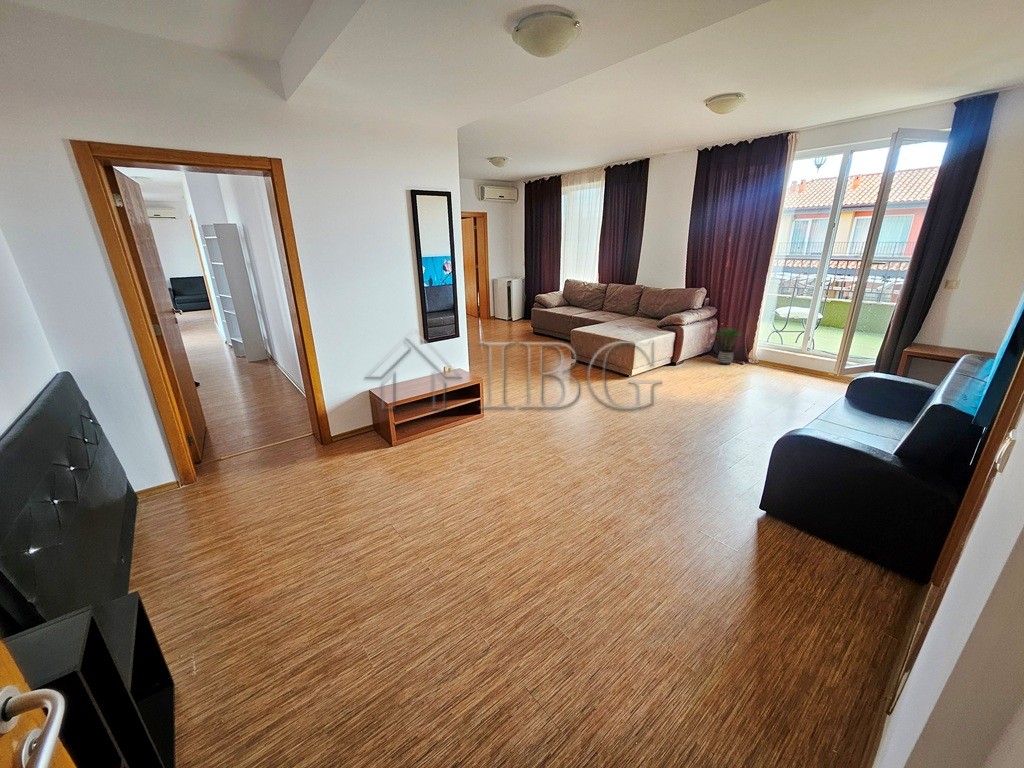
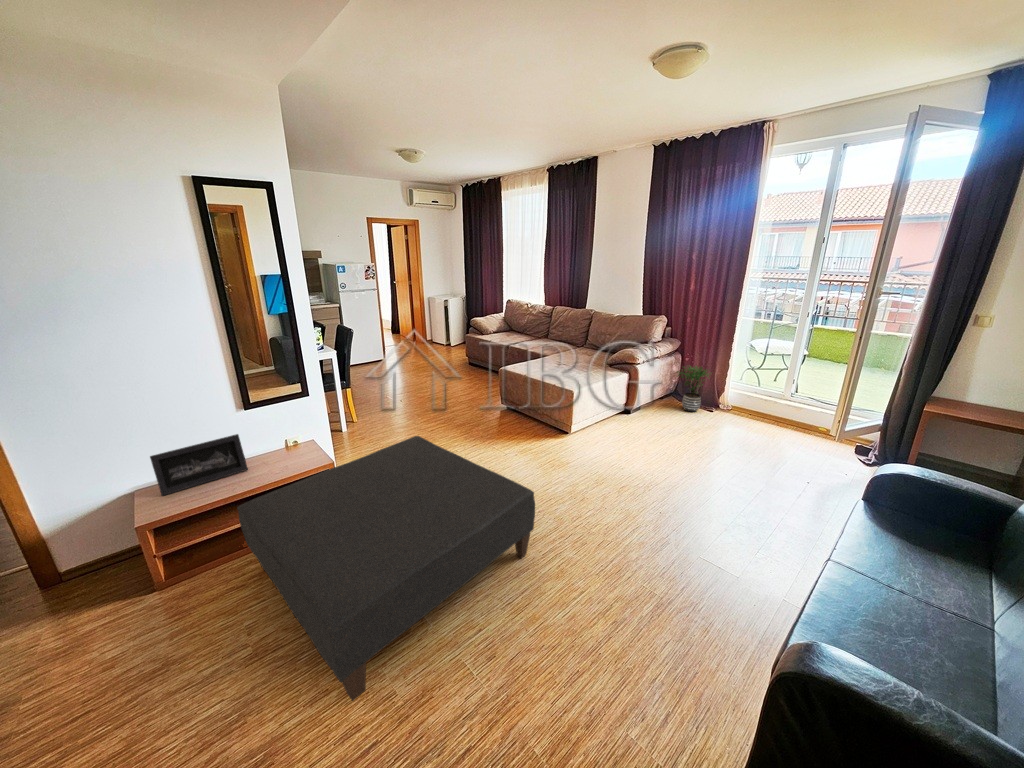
picture frame: none [383,358,431,392] -> present [150,434,248,496]
ottoman: none [442,367,623,481] -> present [237,436,535,701]

